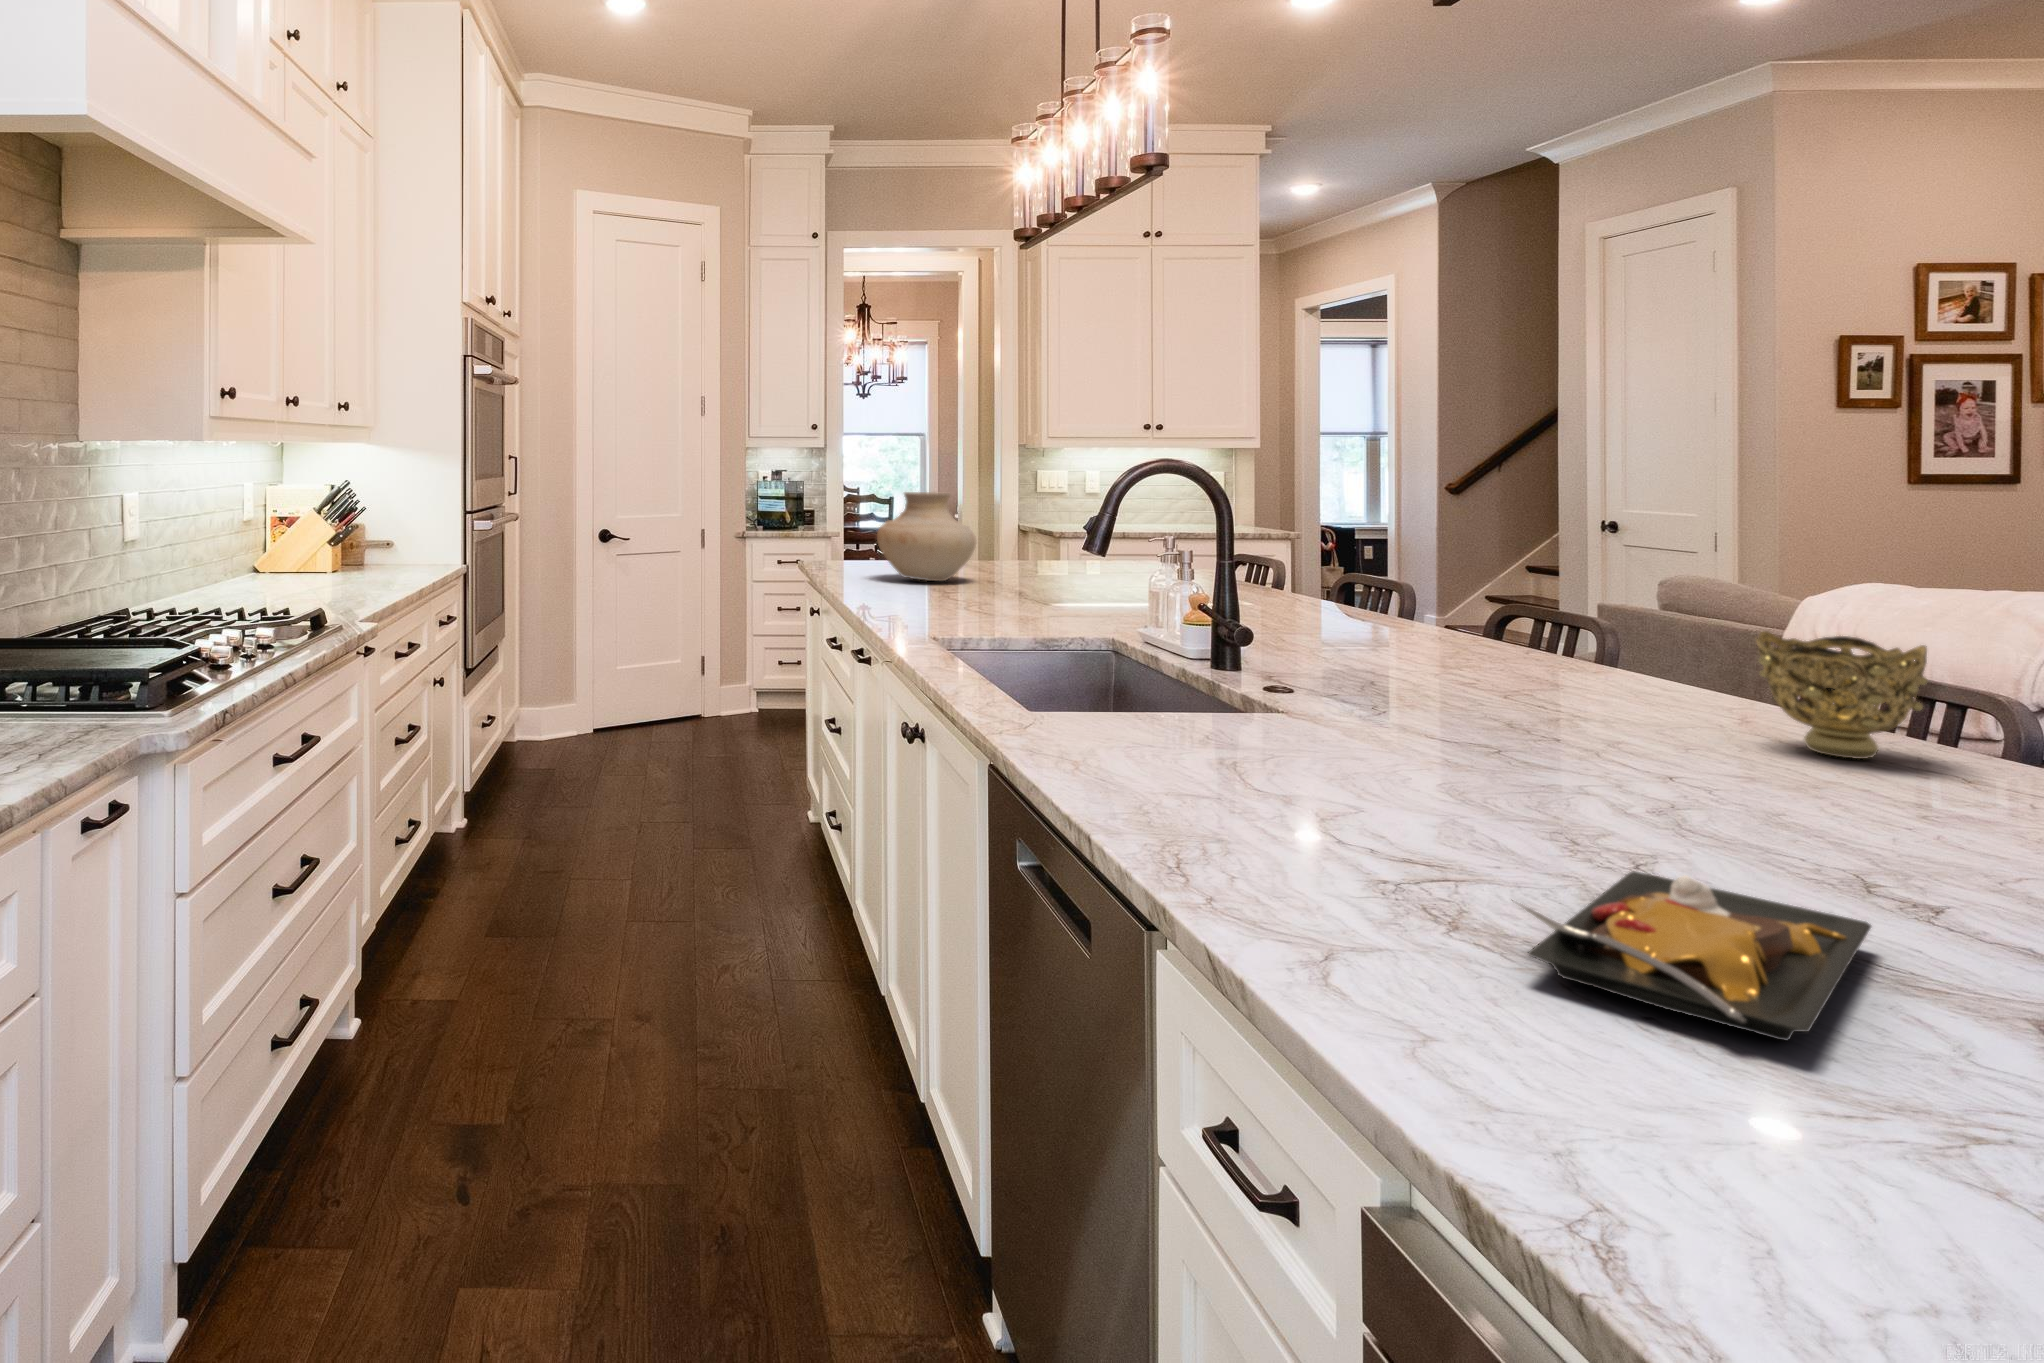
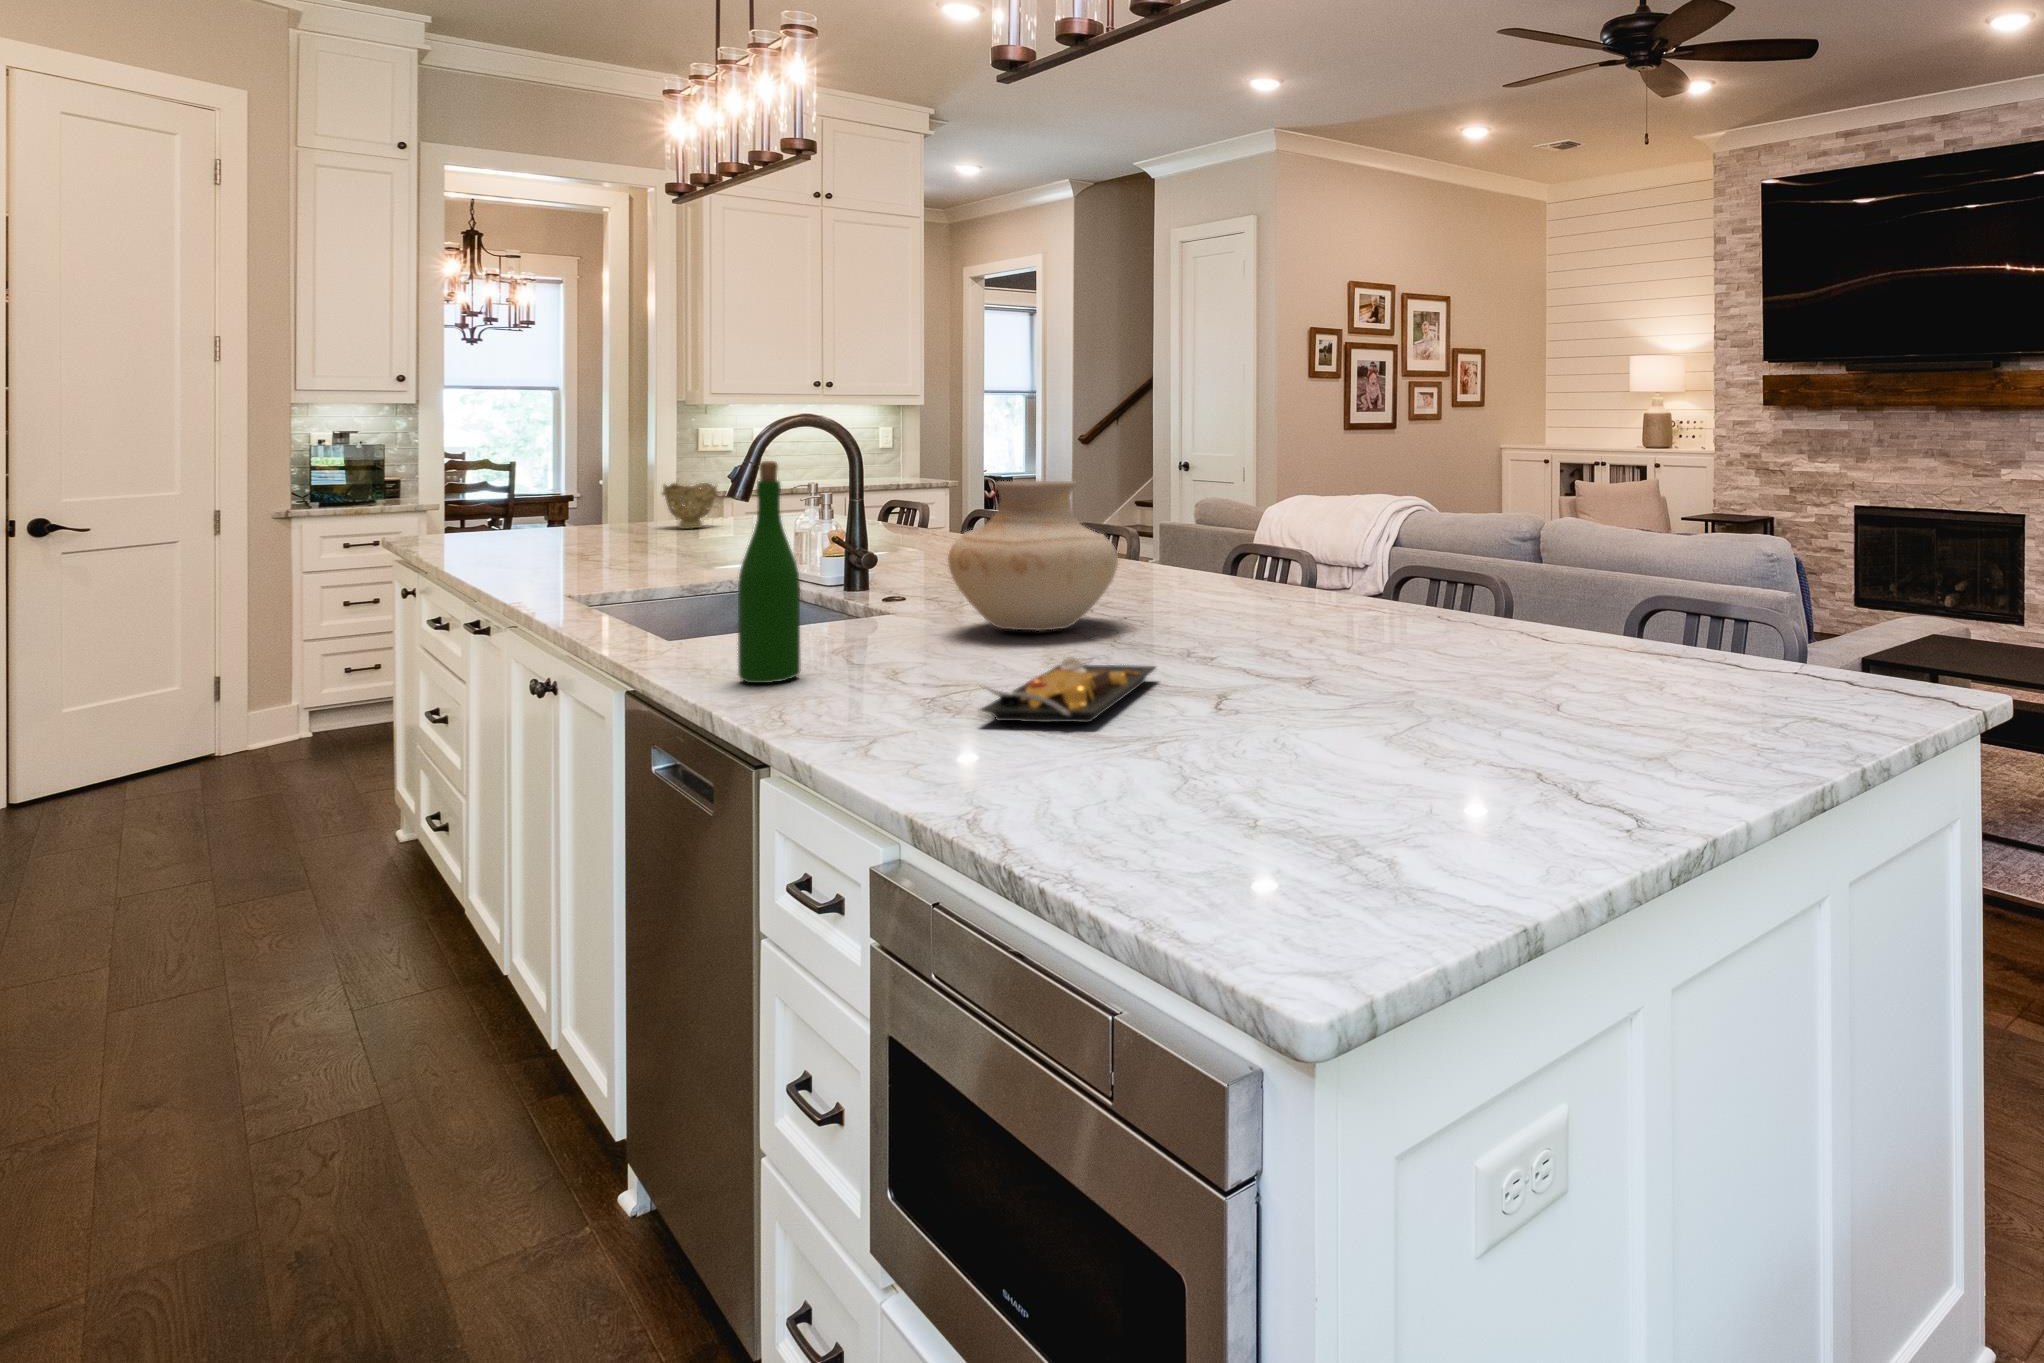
vase: present [877,492,976,581] -> present [948,481,1118,631]
wine bottle: none [1114,513,1193,802] -> present [738,461,801,683]
decorative bowl: present [1756,631,1927,759] -> present [662,483,717,529]

